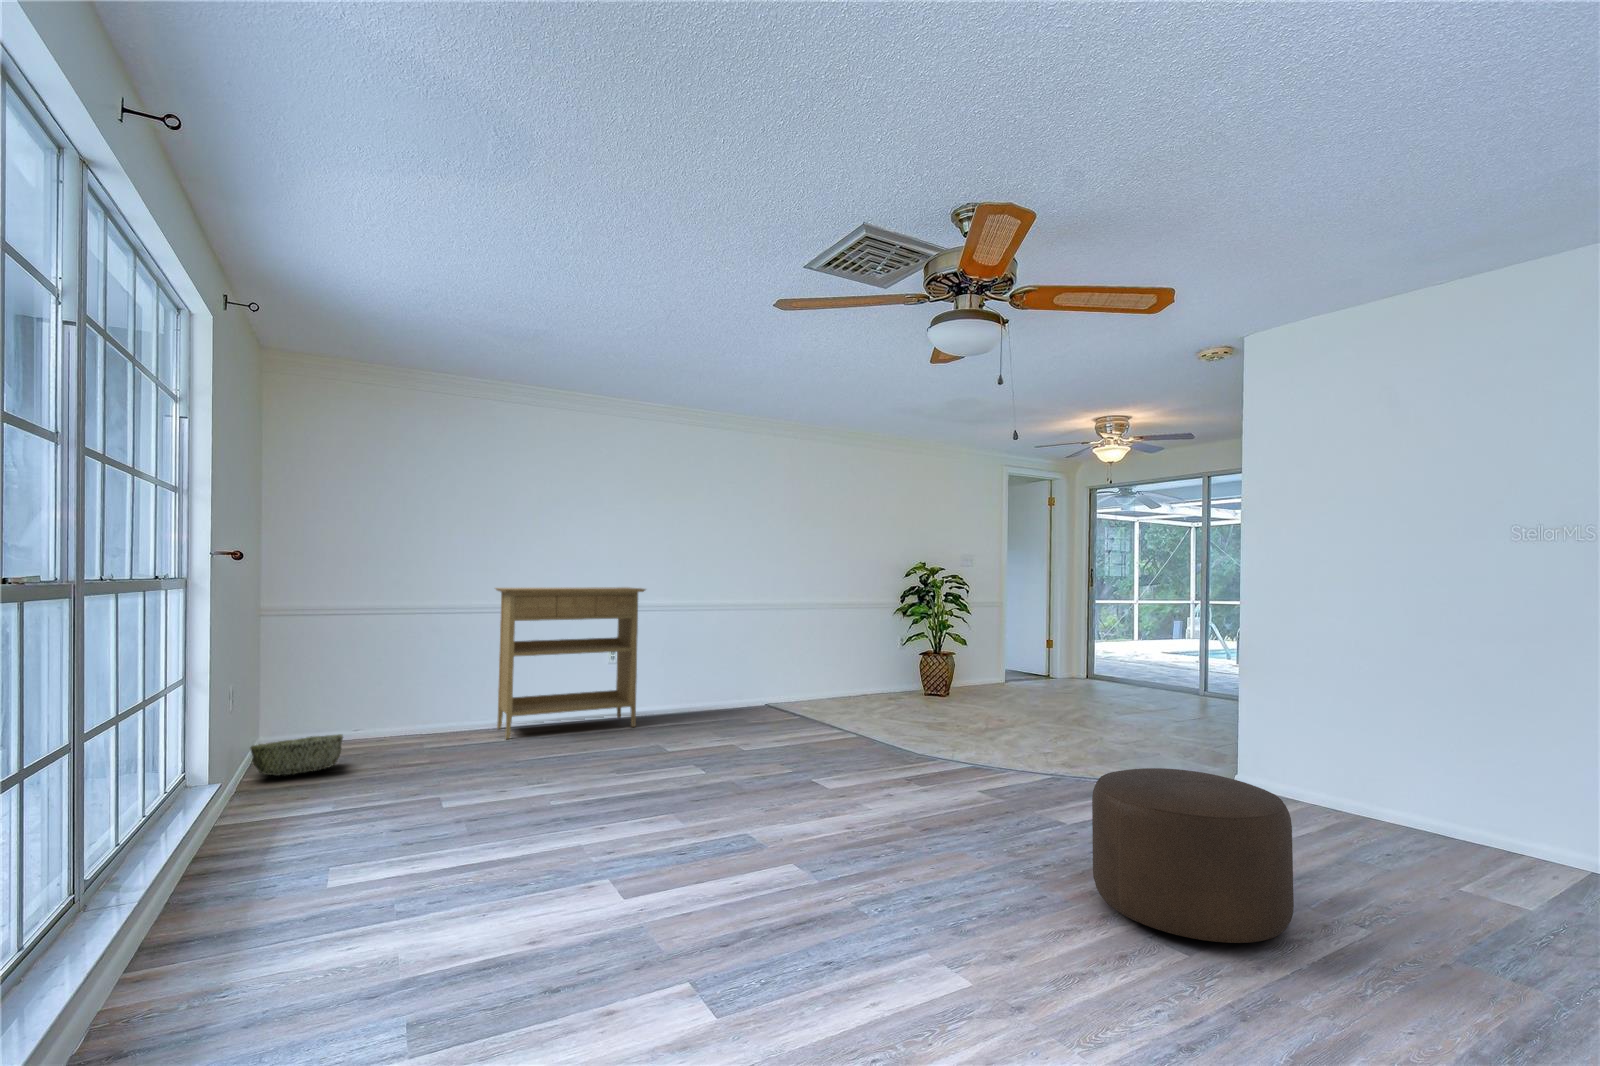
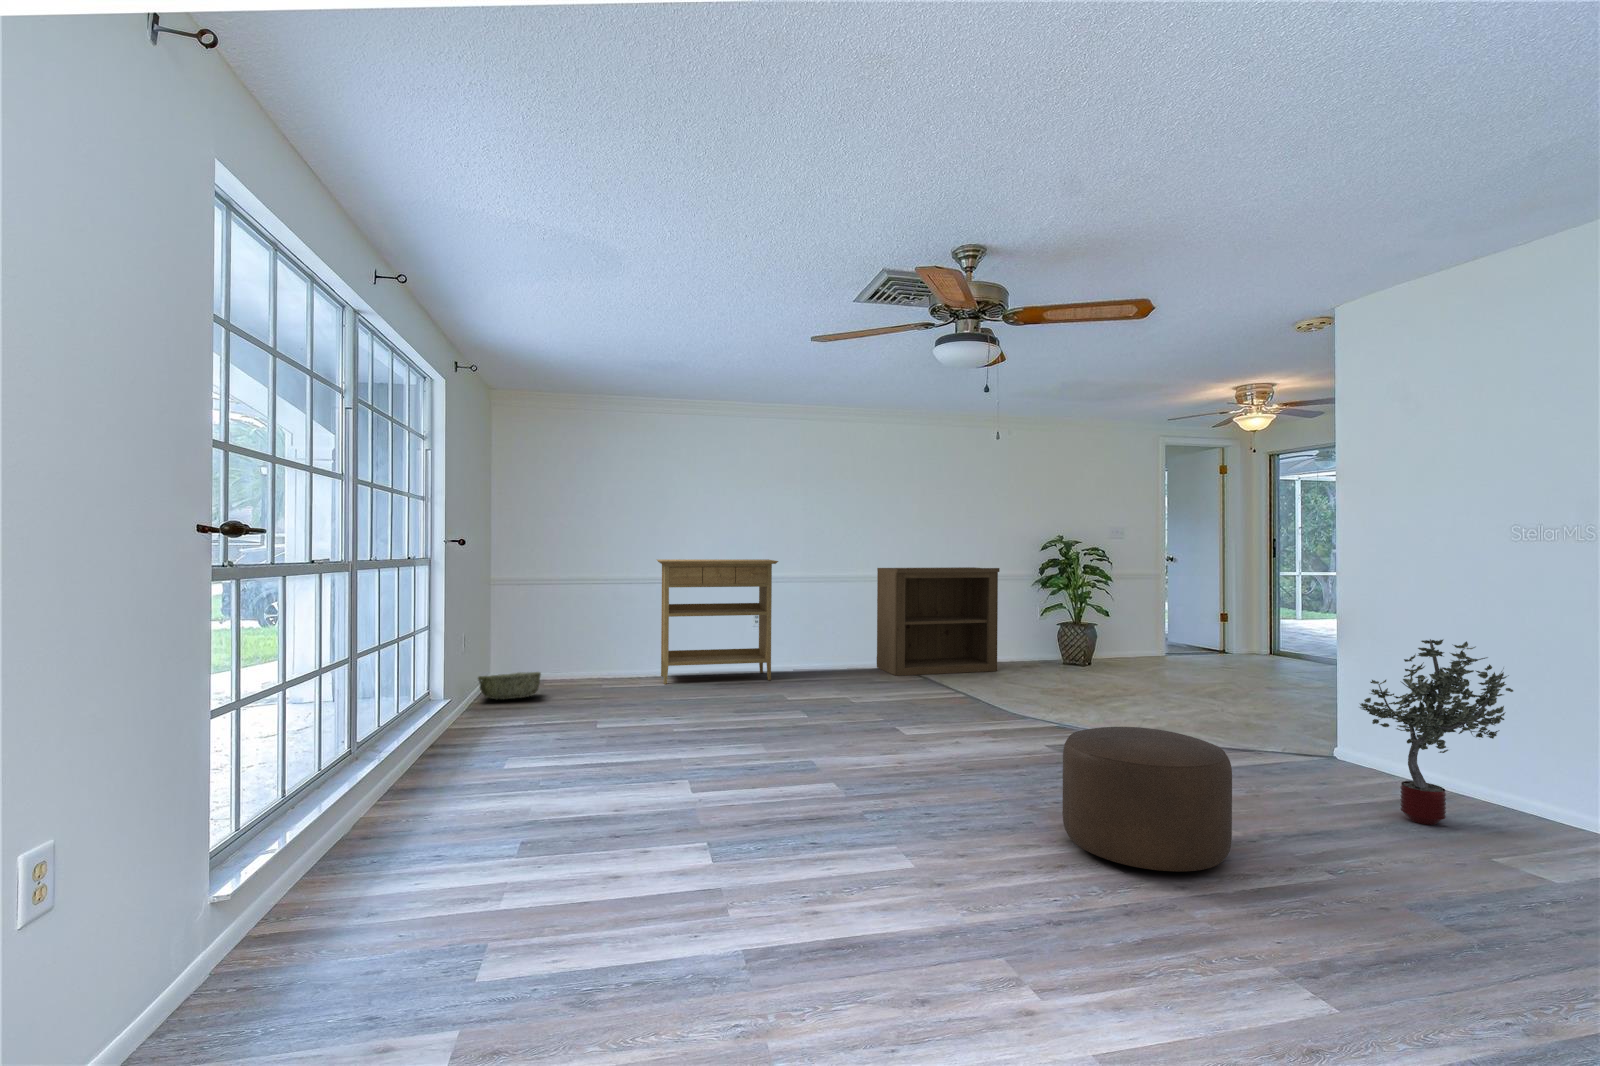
bookshelf: none [744,595,872,714] -> present [877,567,1000,676]
potted tree: none [1304,658,1475,846] -> present [1360,639,1513,825]

